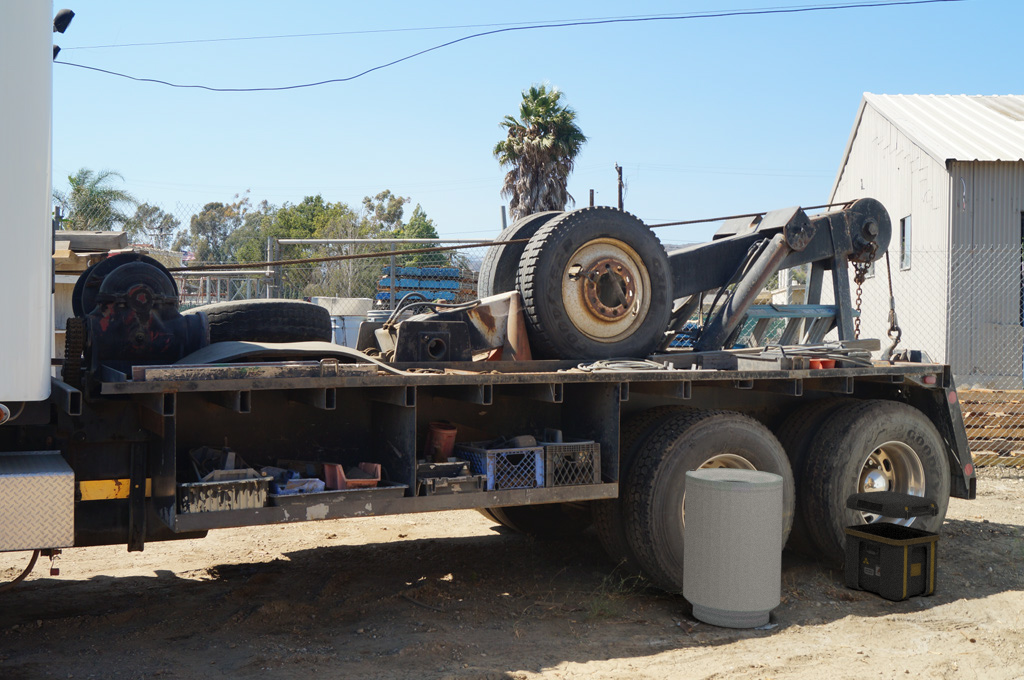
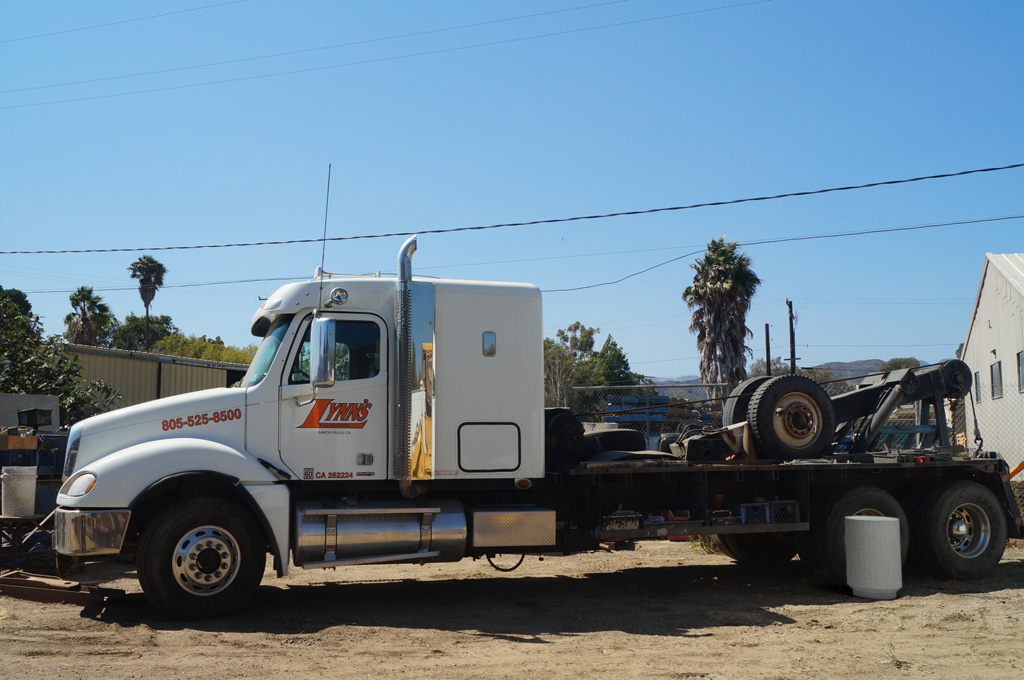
toolbox: present [844,491,940,601] -> none [944,533,1002,593]

